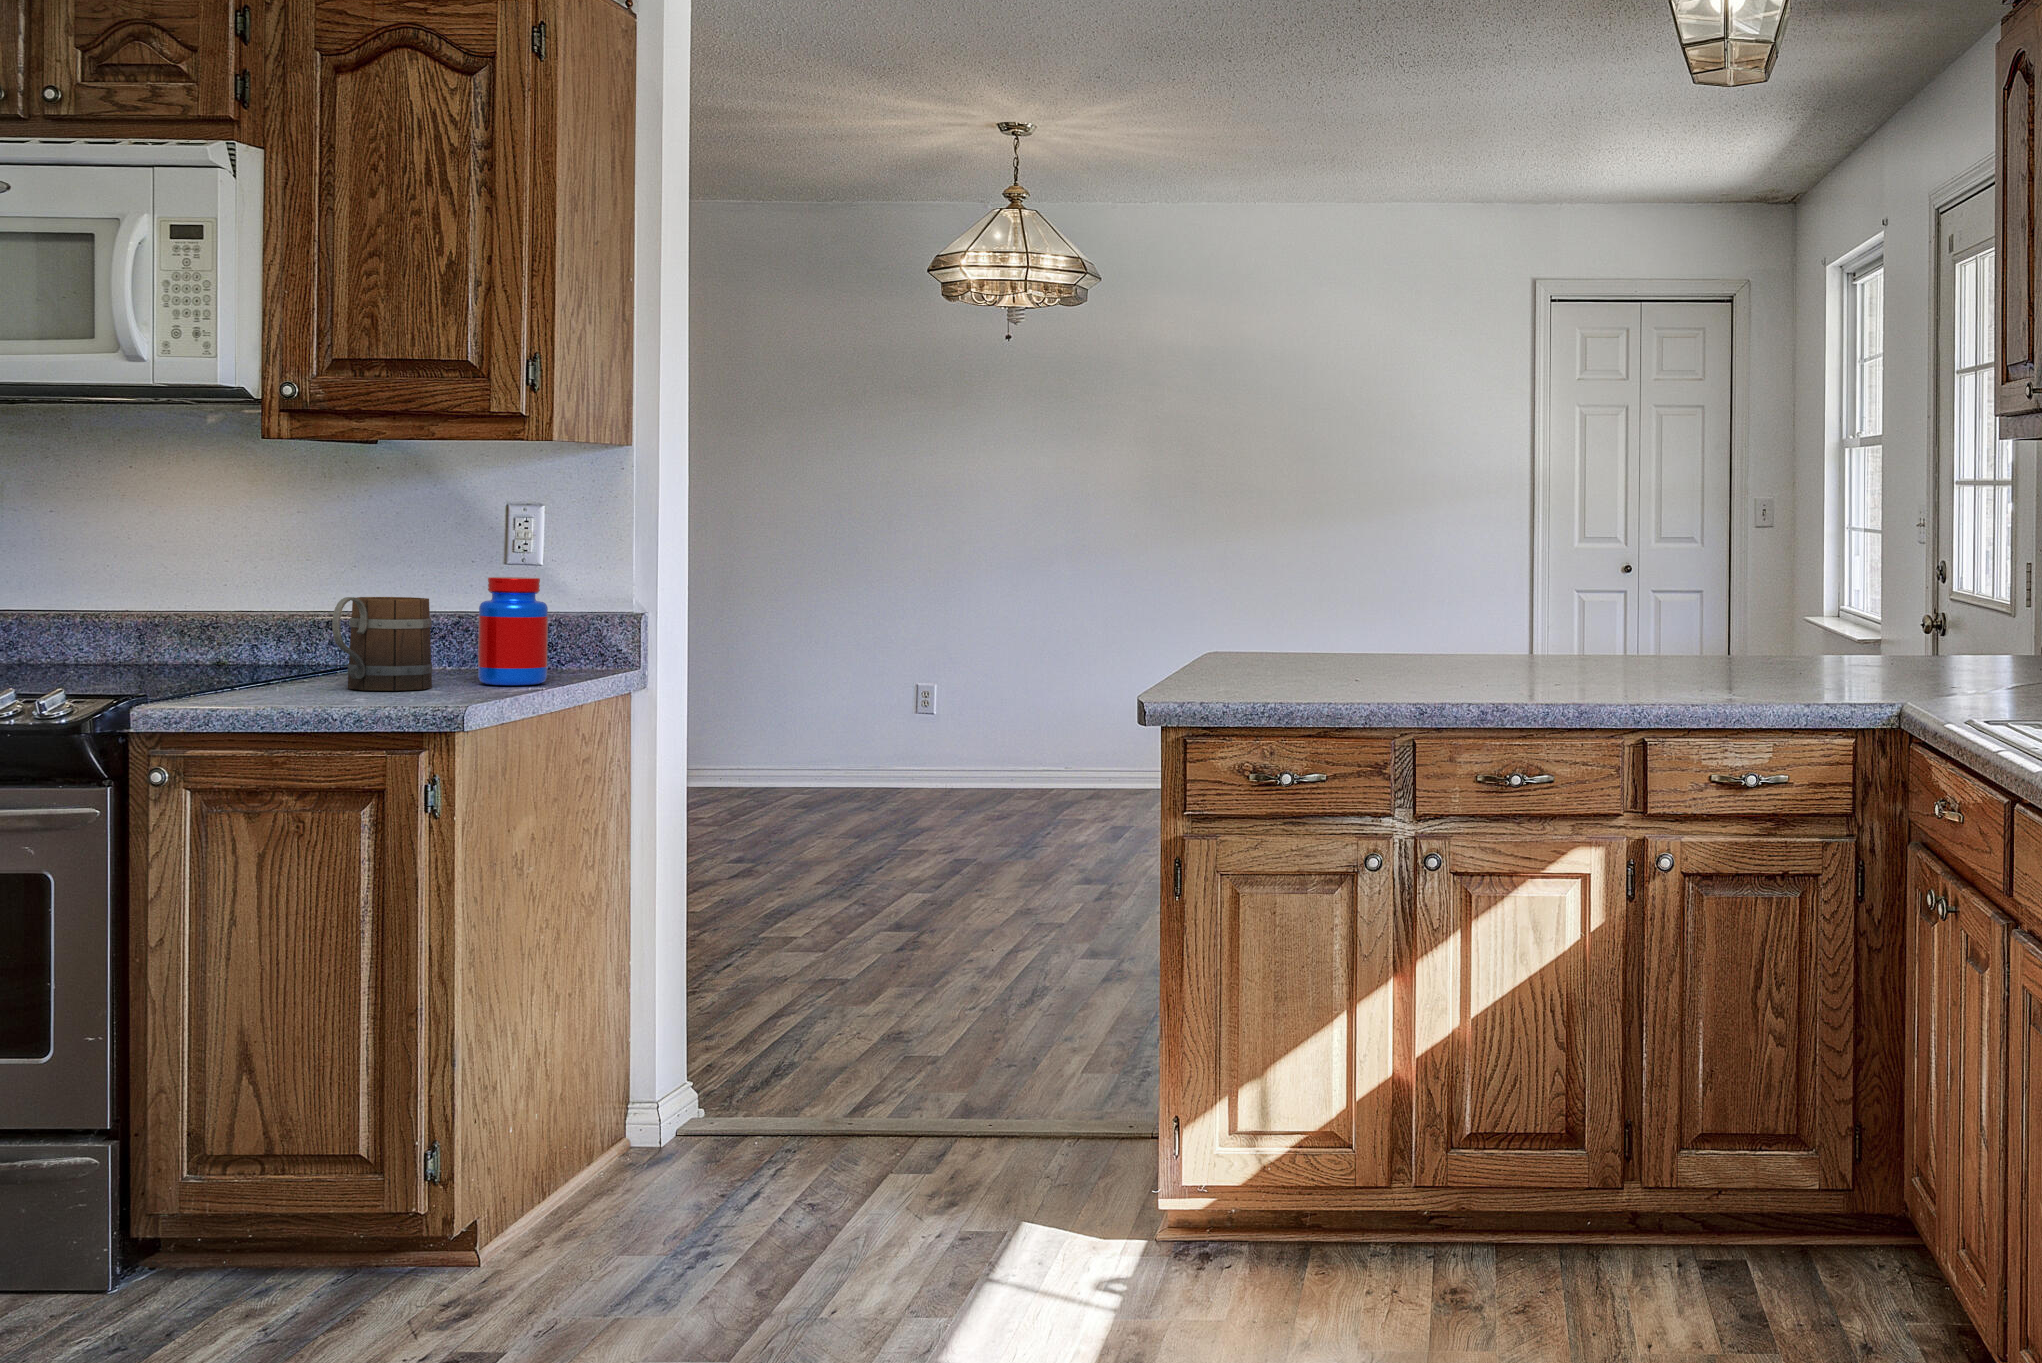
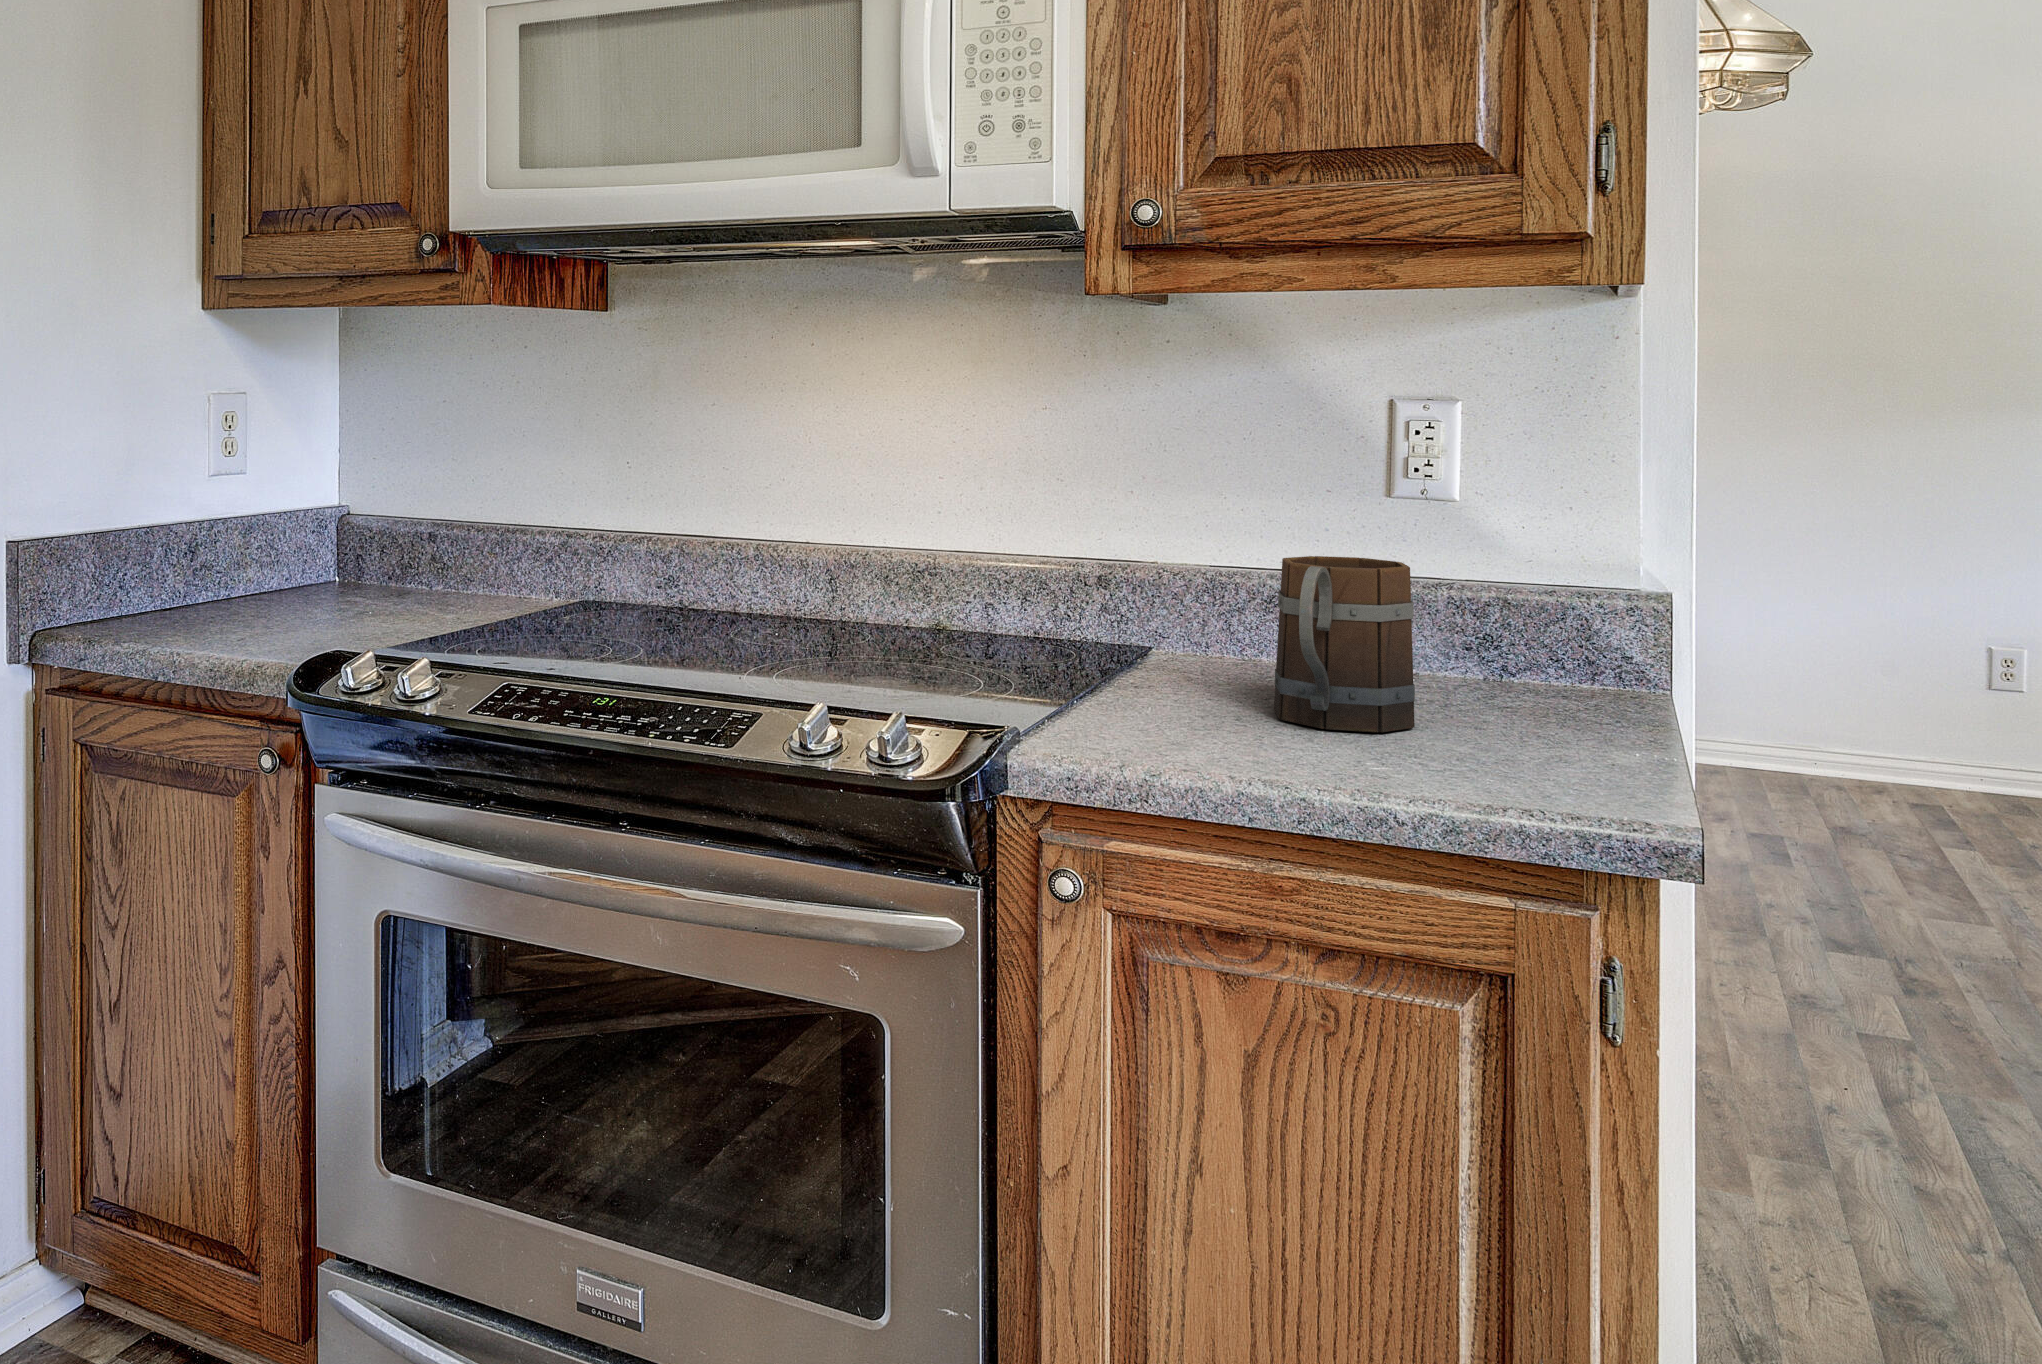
jar: present [478,577,548,685] -> none [1439,517,1566,713]

